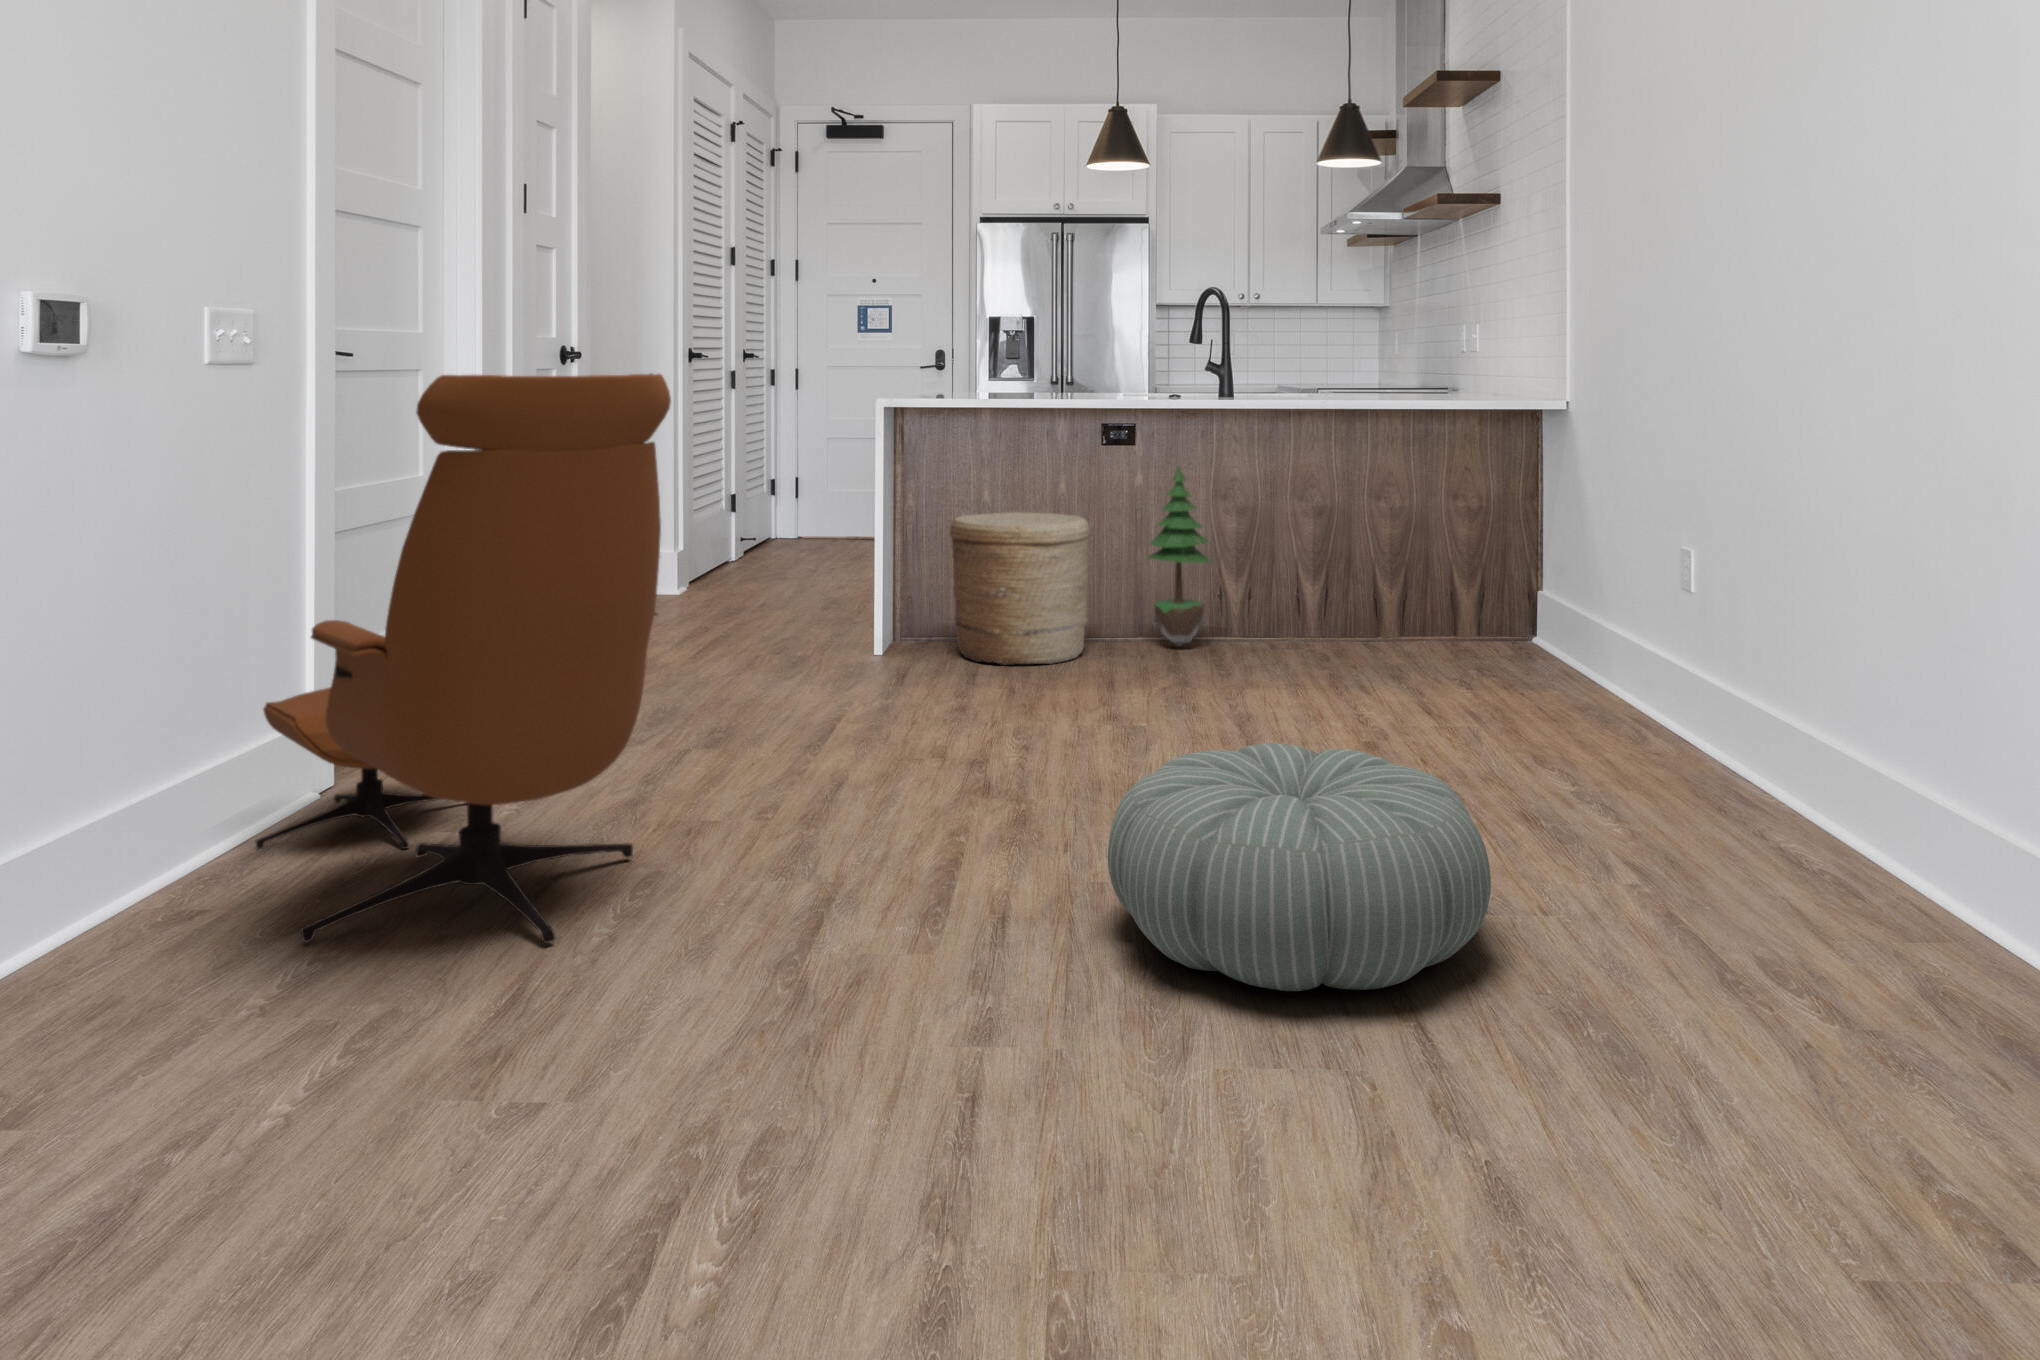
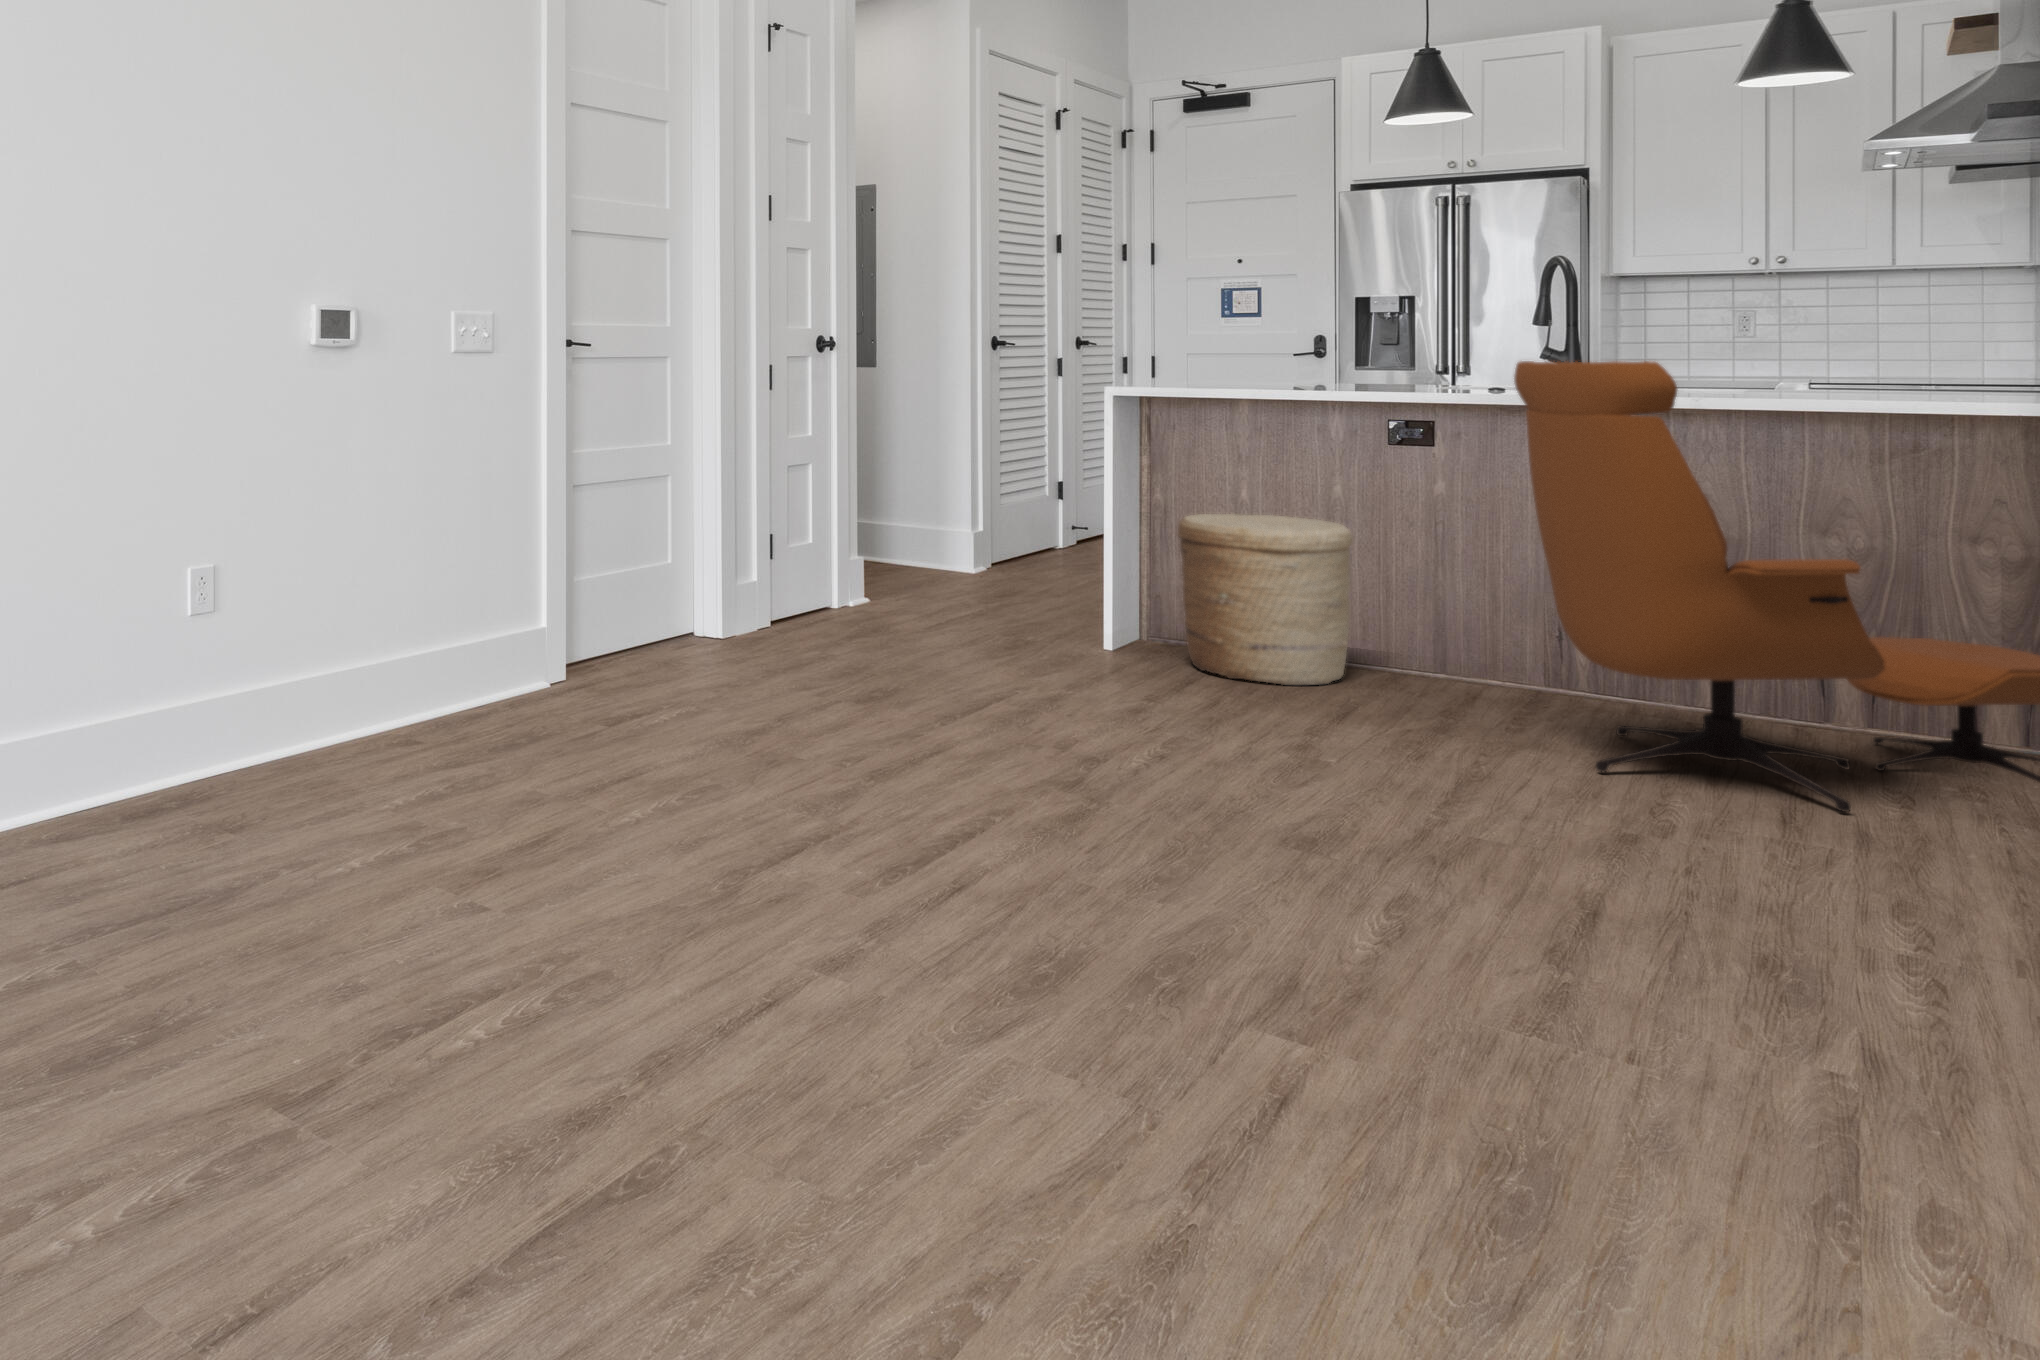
lounge chair: present [256,373,671,943] -> present [1514,361,2040,812]
potted tree: present [1147,467,1210,647] -> none [1433,473,1530,693]
pouf: present [1108,743,1491,991] -> none [1007,771,1475,1061]

